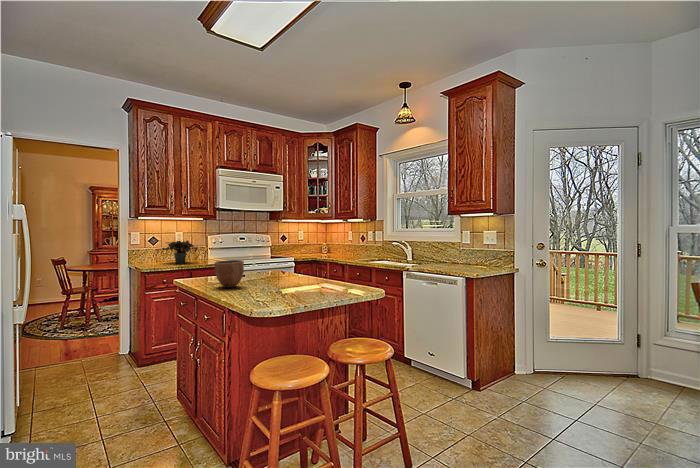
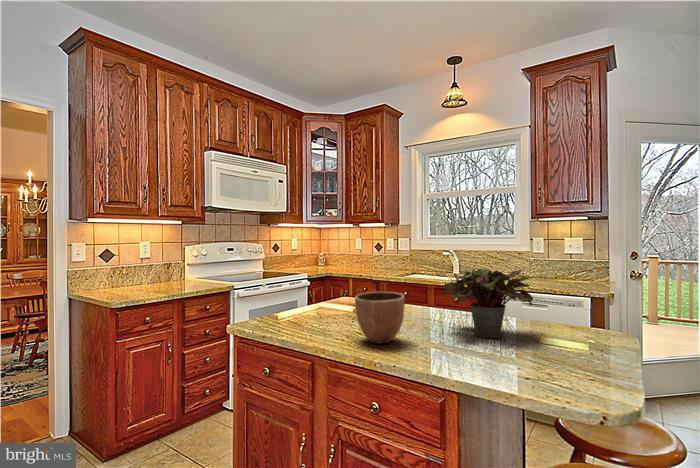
potted plant: present [162,241,195,264] -> present [441,269,533,338]

